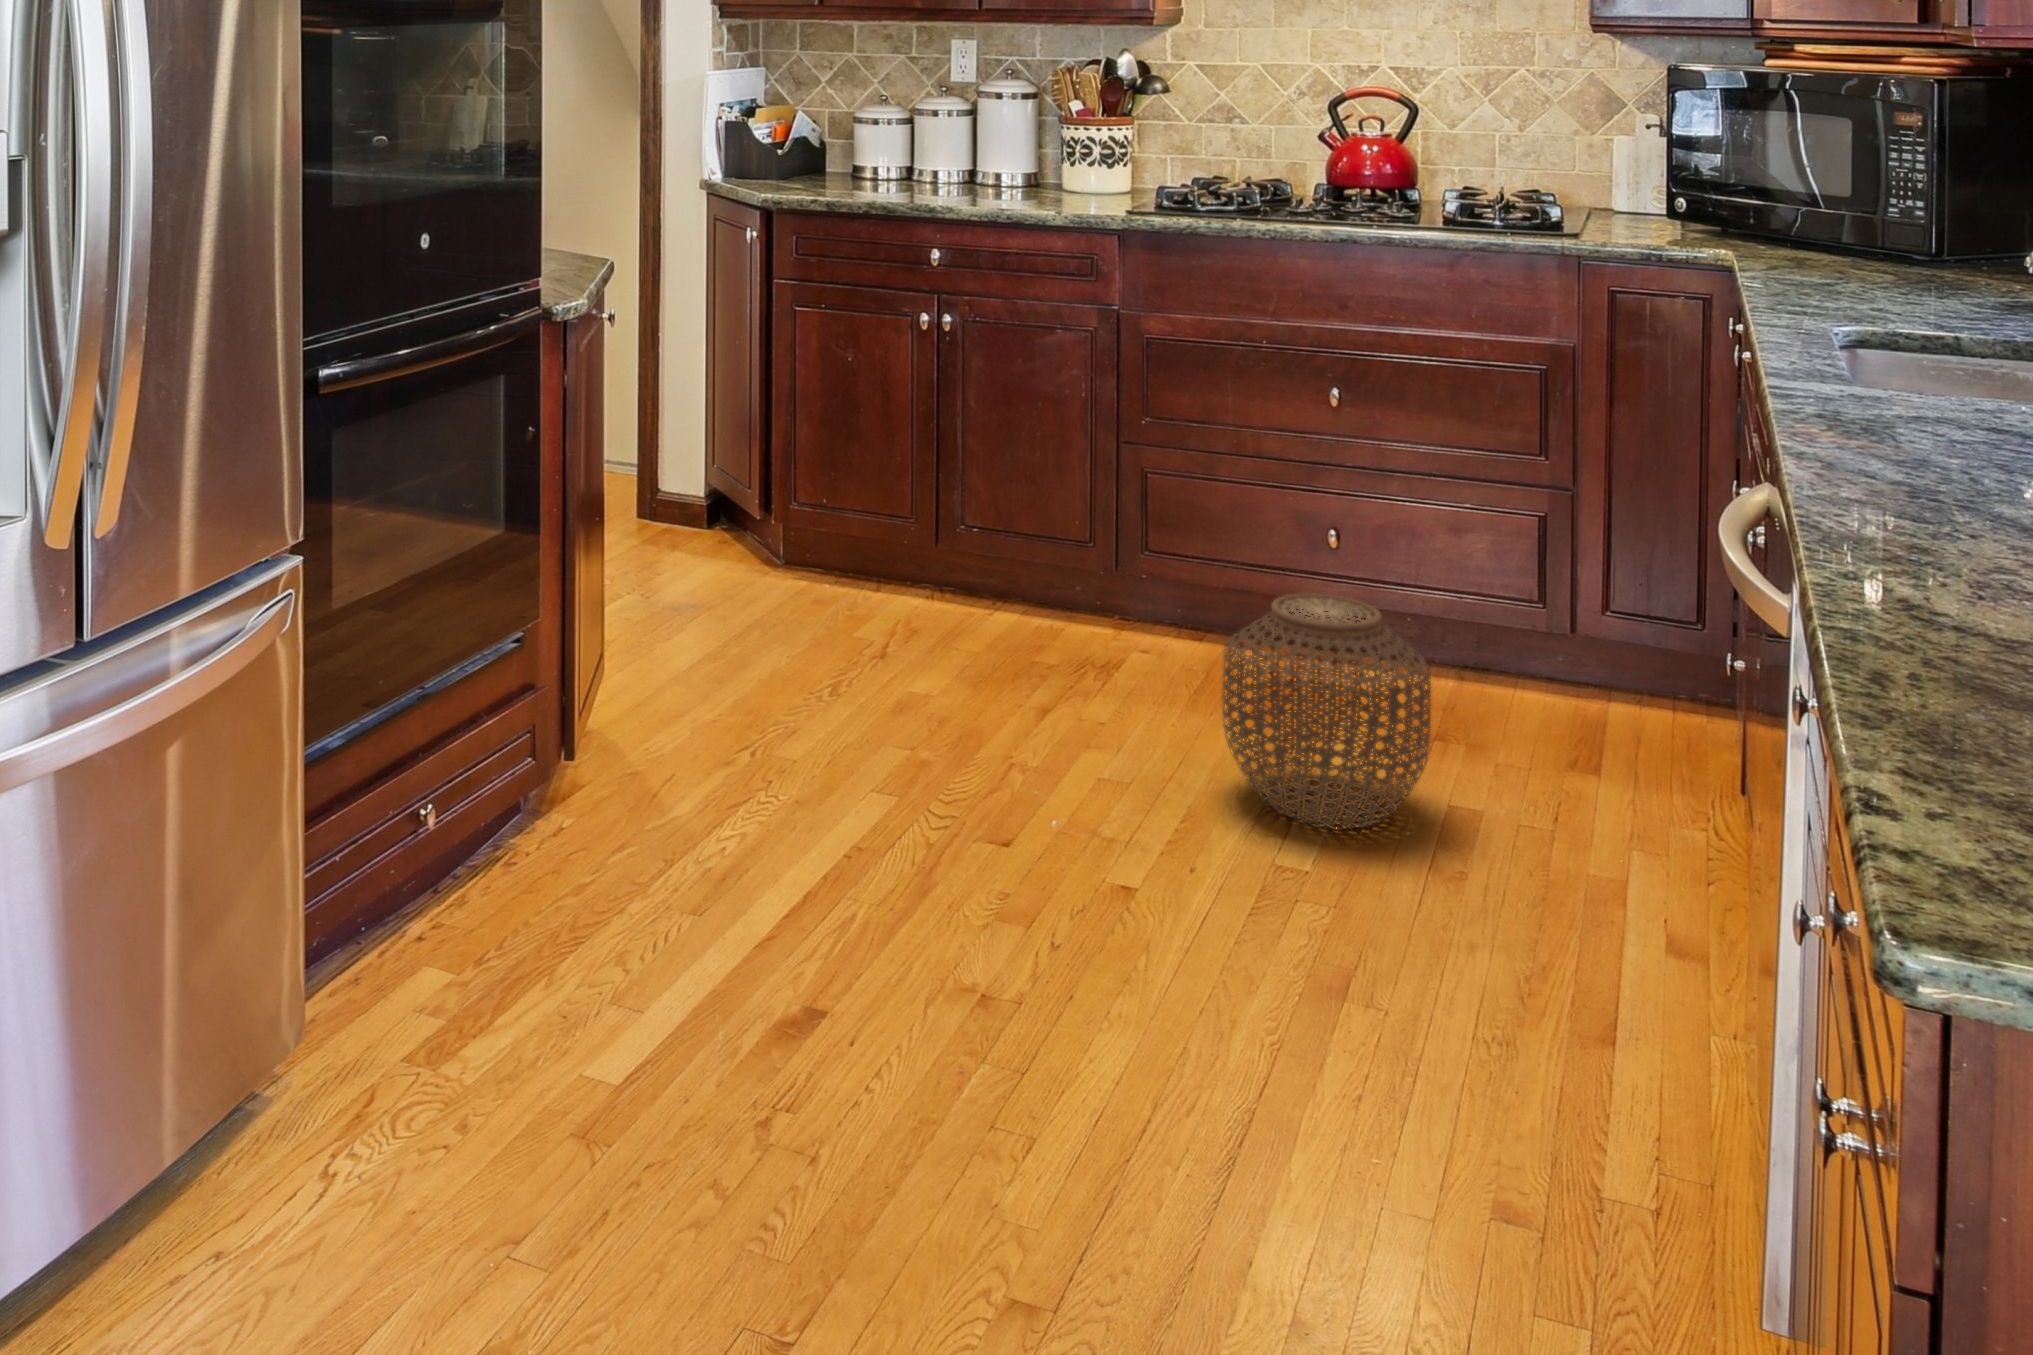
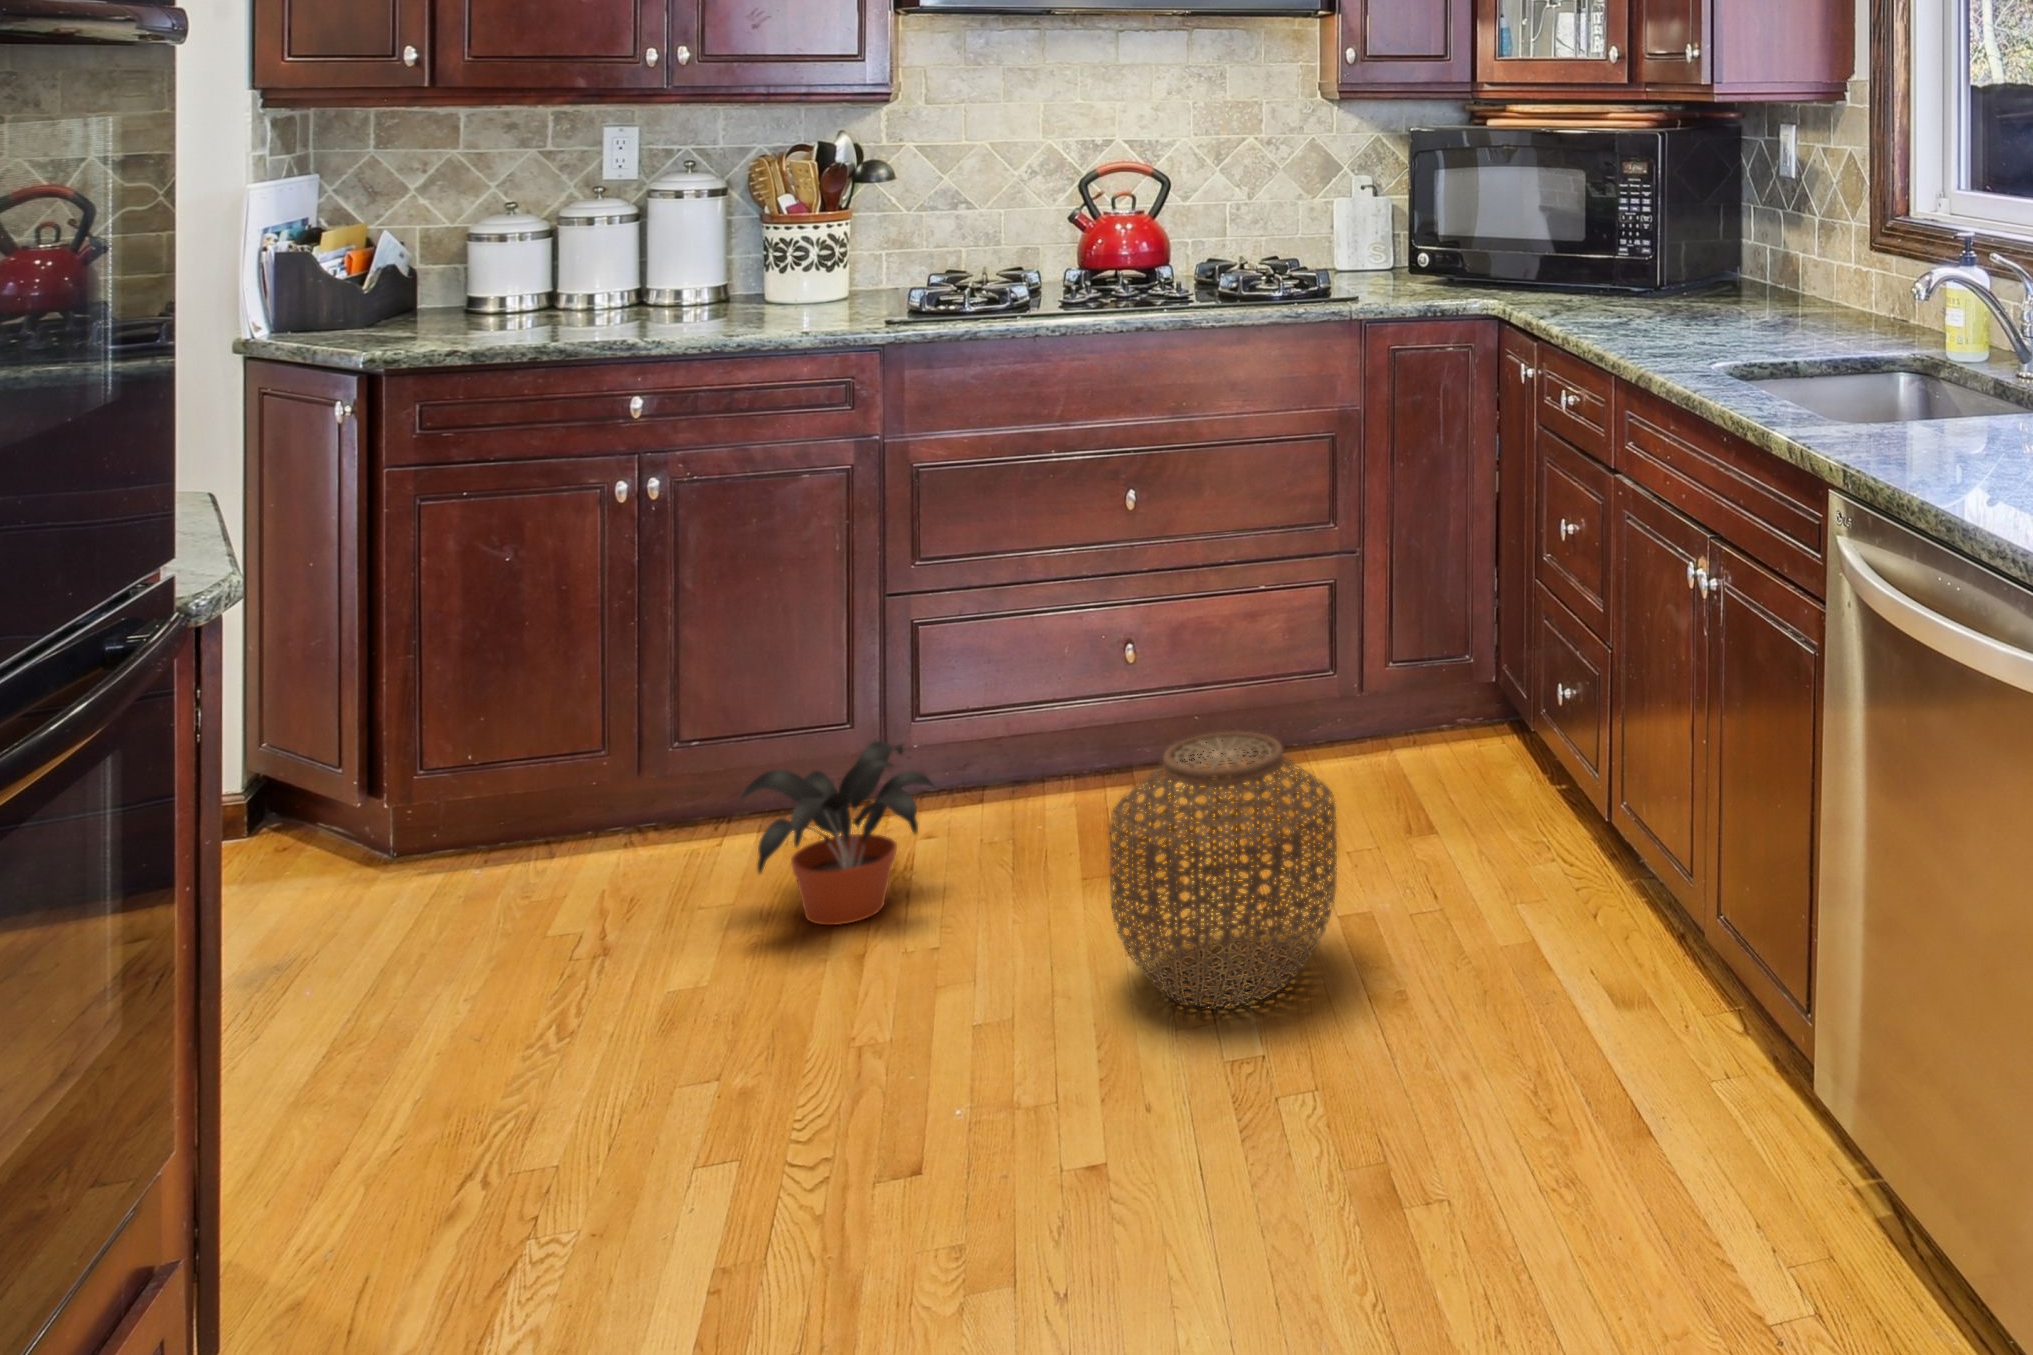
potted plant: none [979,551,1134,686] -> present [741,741,934,925]

